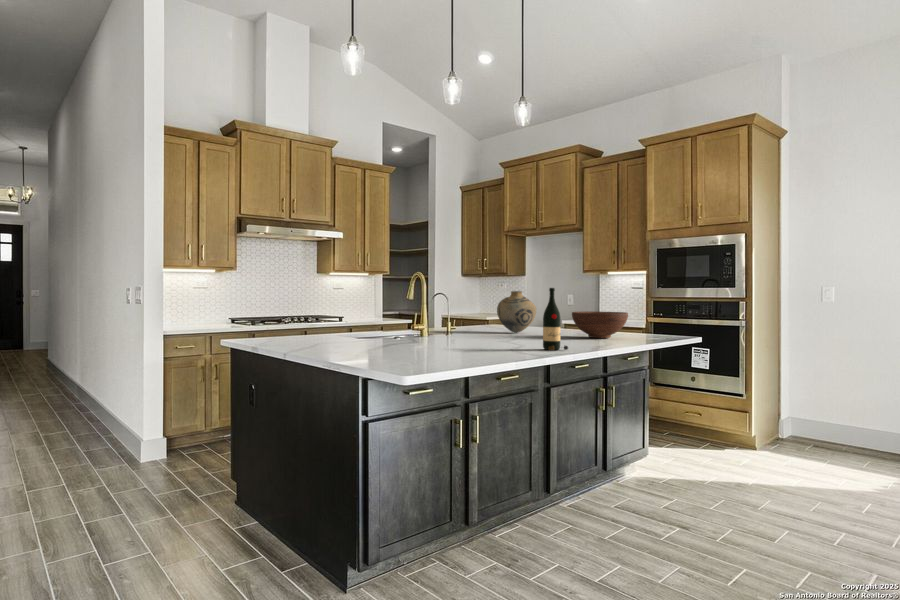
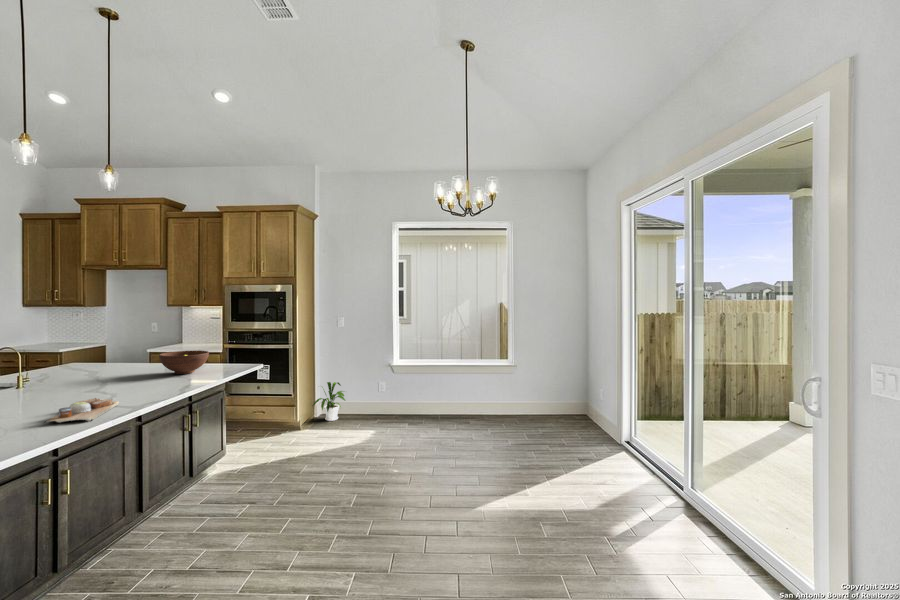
wine bottle: present [543,288,568,351] -> none [134,349,159,400]
vase: present [497,291,536,333] -> none [79,337,123,374]
cutting board: none [456,340,527,359] -> present [45,398,119,422]
house plant: none [772,385,836,447] -> present [313,382,345,421]

